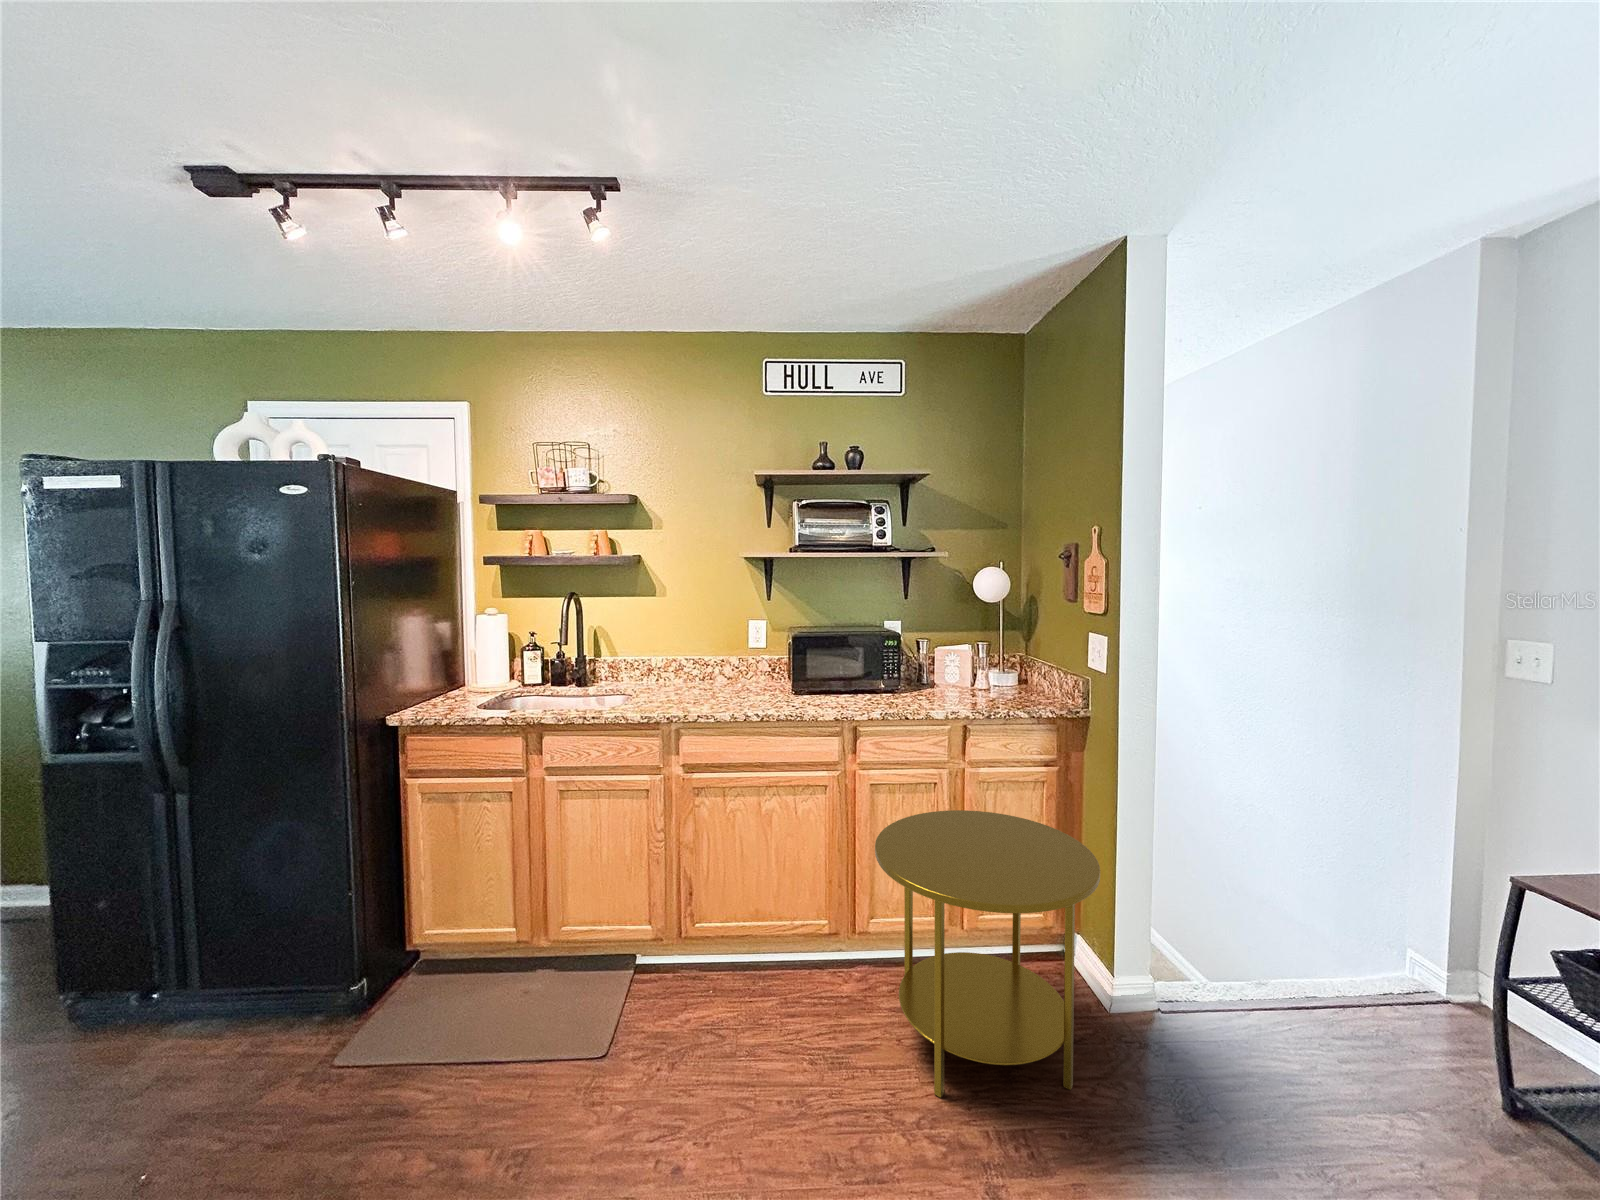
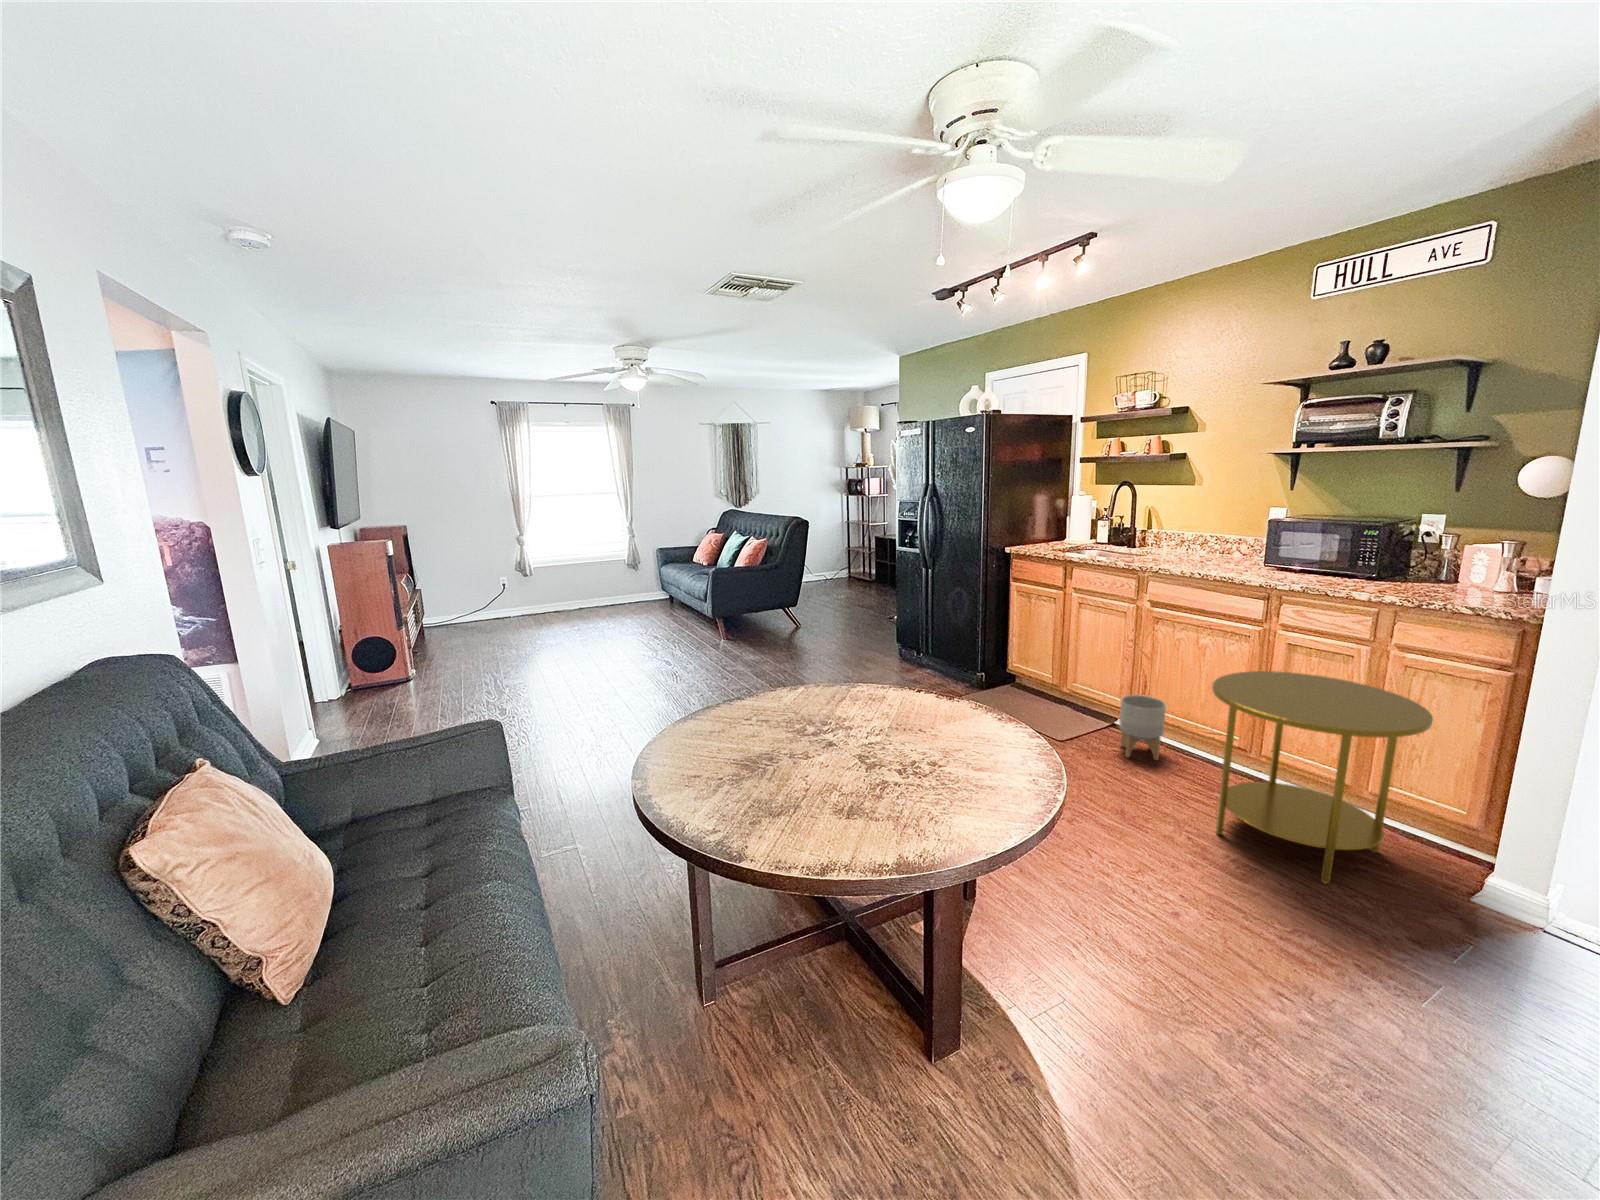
planter: none [685,907,747,1025] -> present [1119,695,1166,760]

